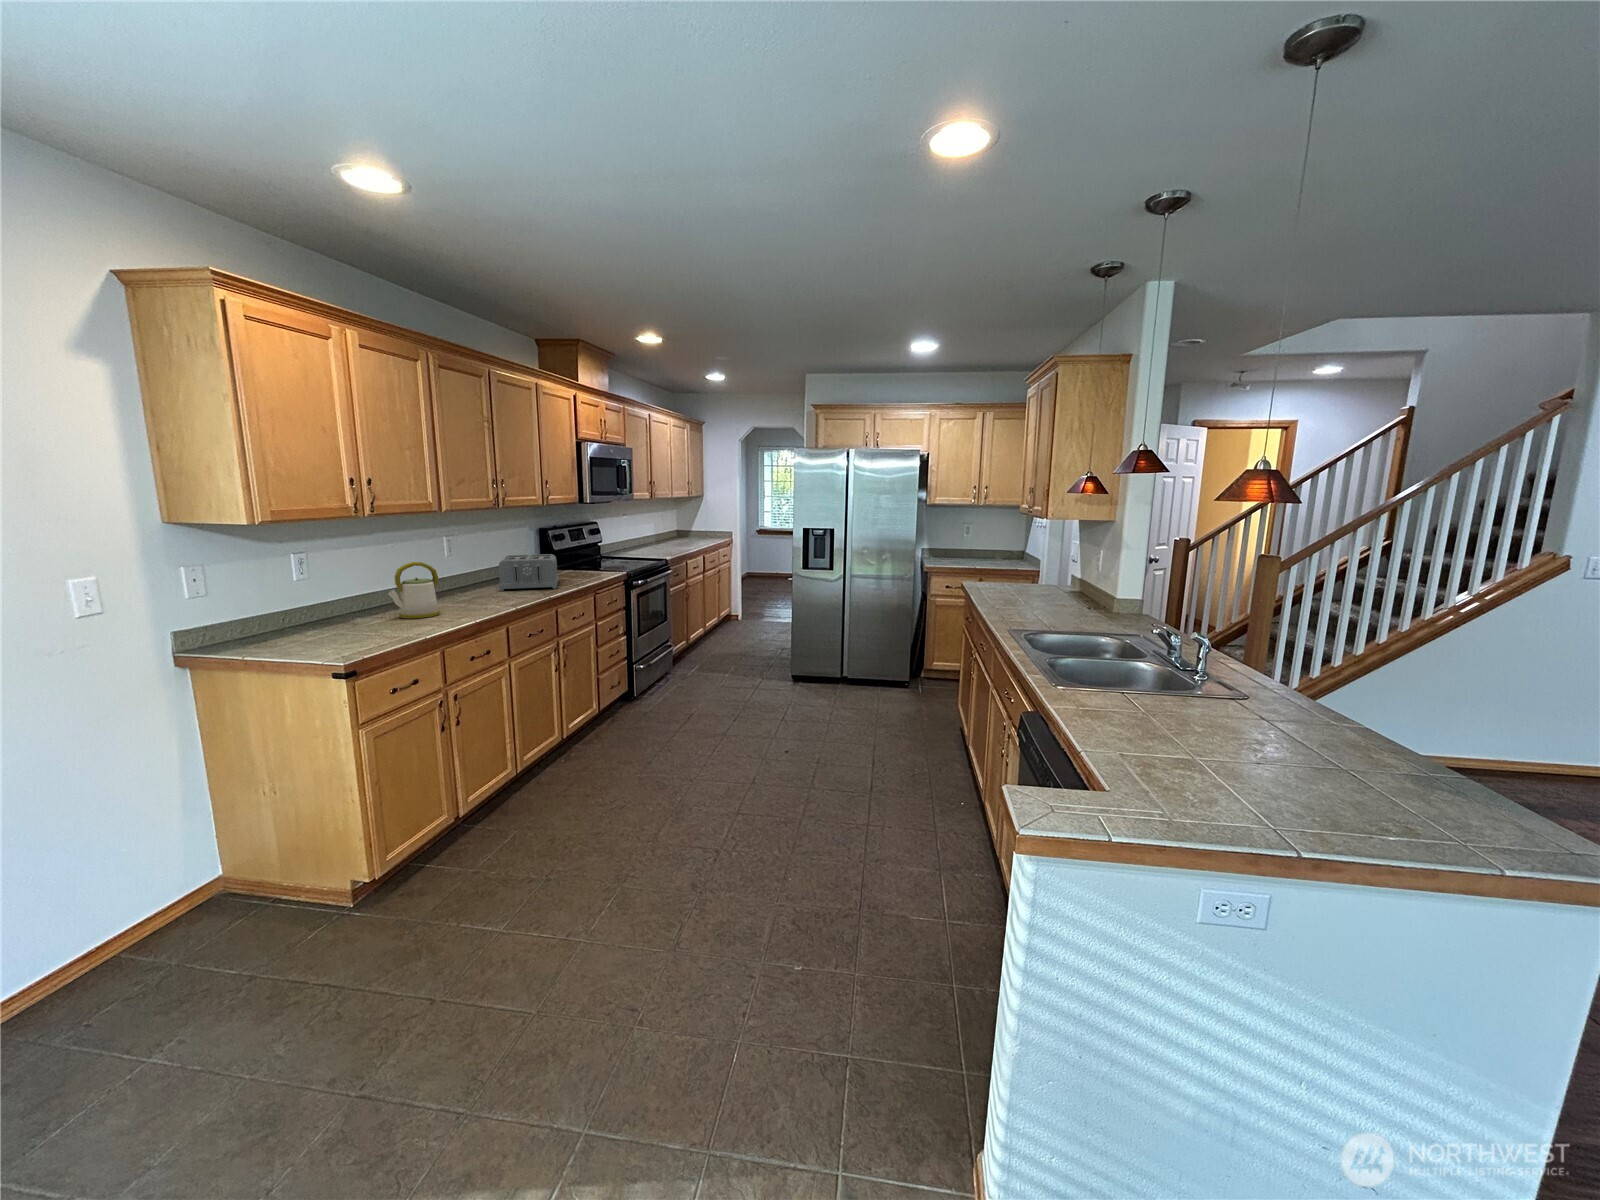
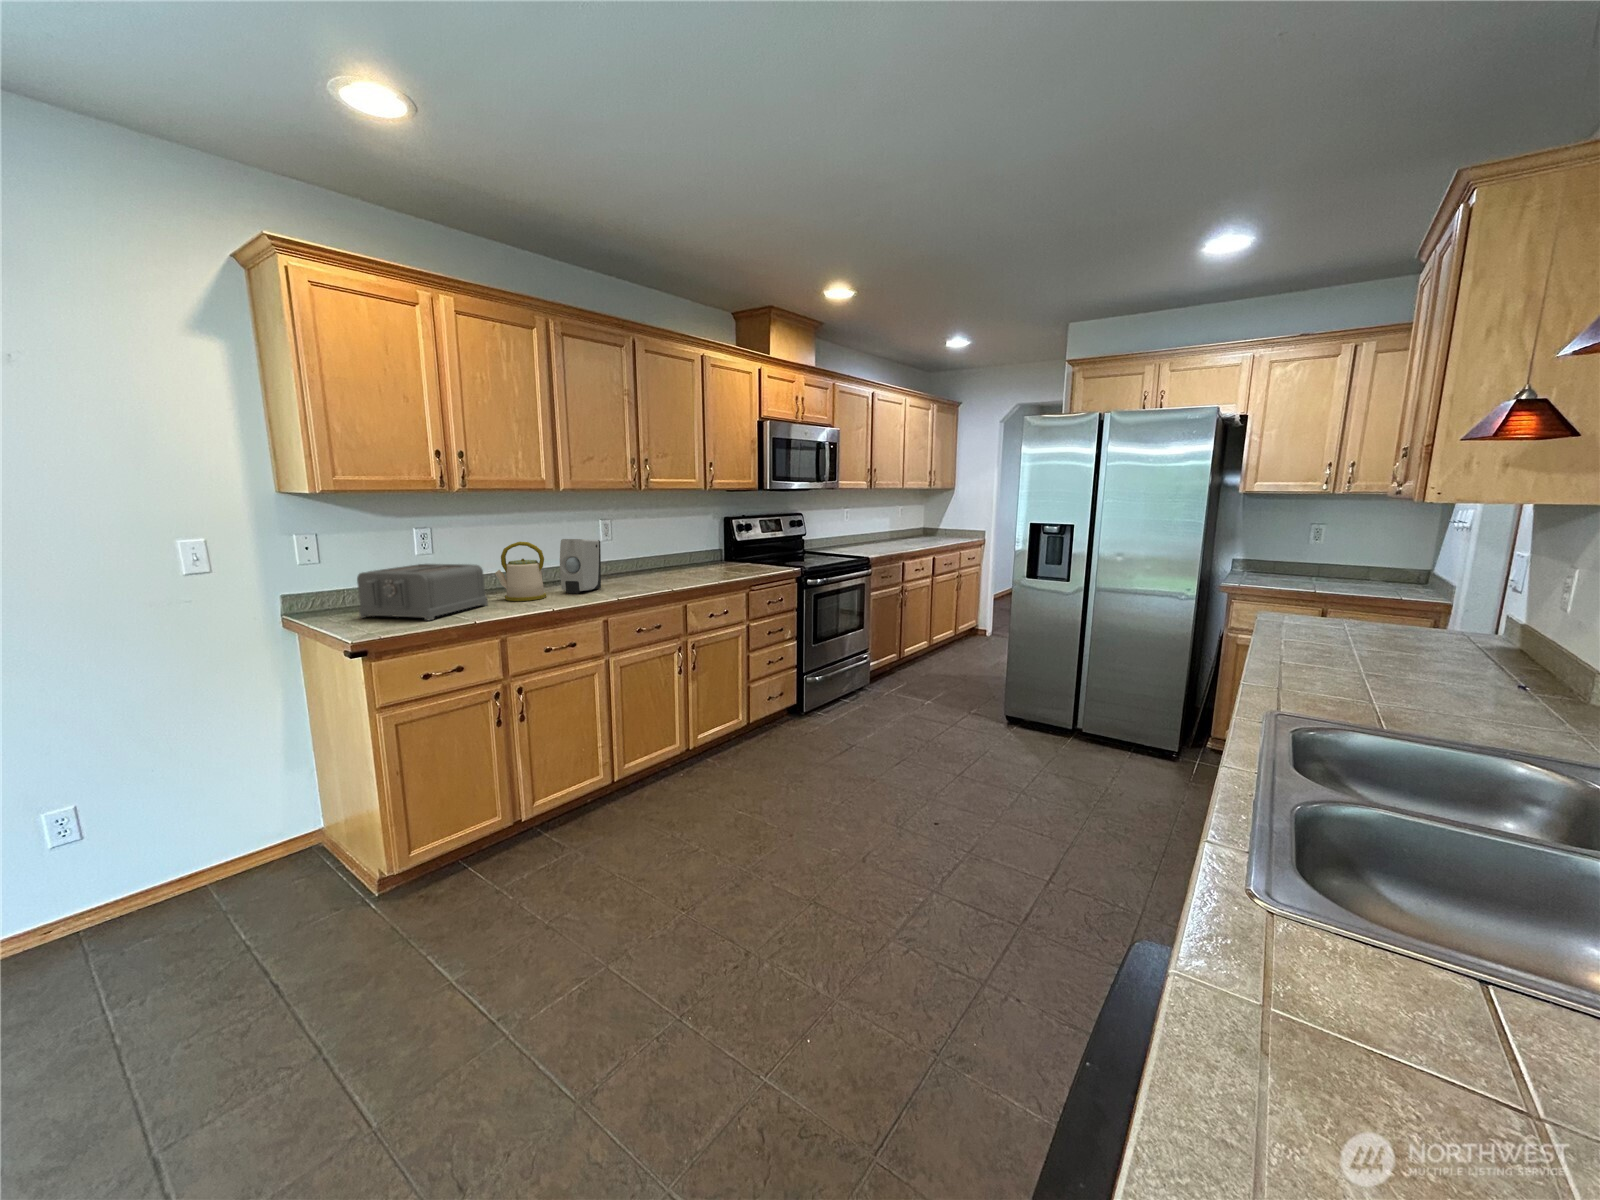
toaster: present [499,554,559,591] -> present [357,564,488,620]
soap dispenser: none [444,557,478,608] -> present [560,539,601,593]

